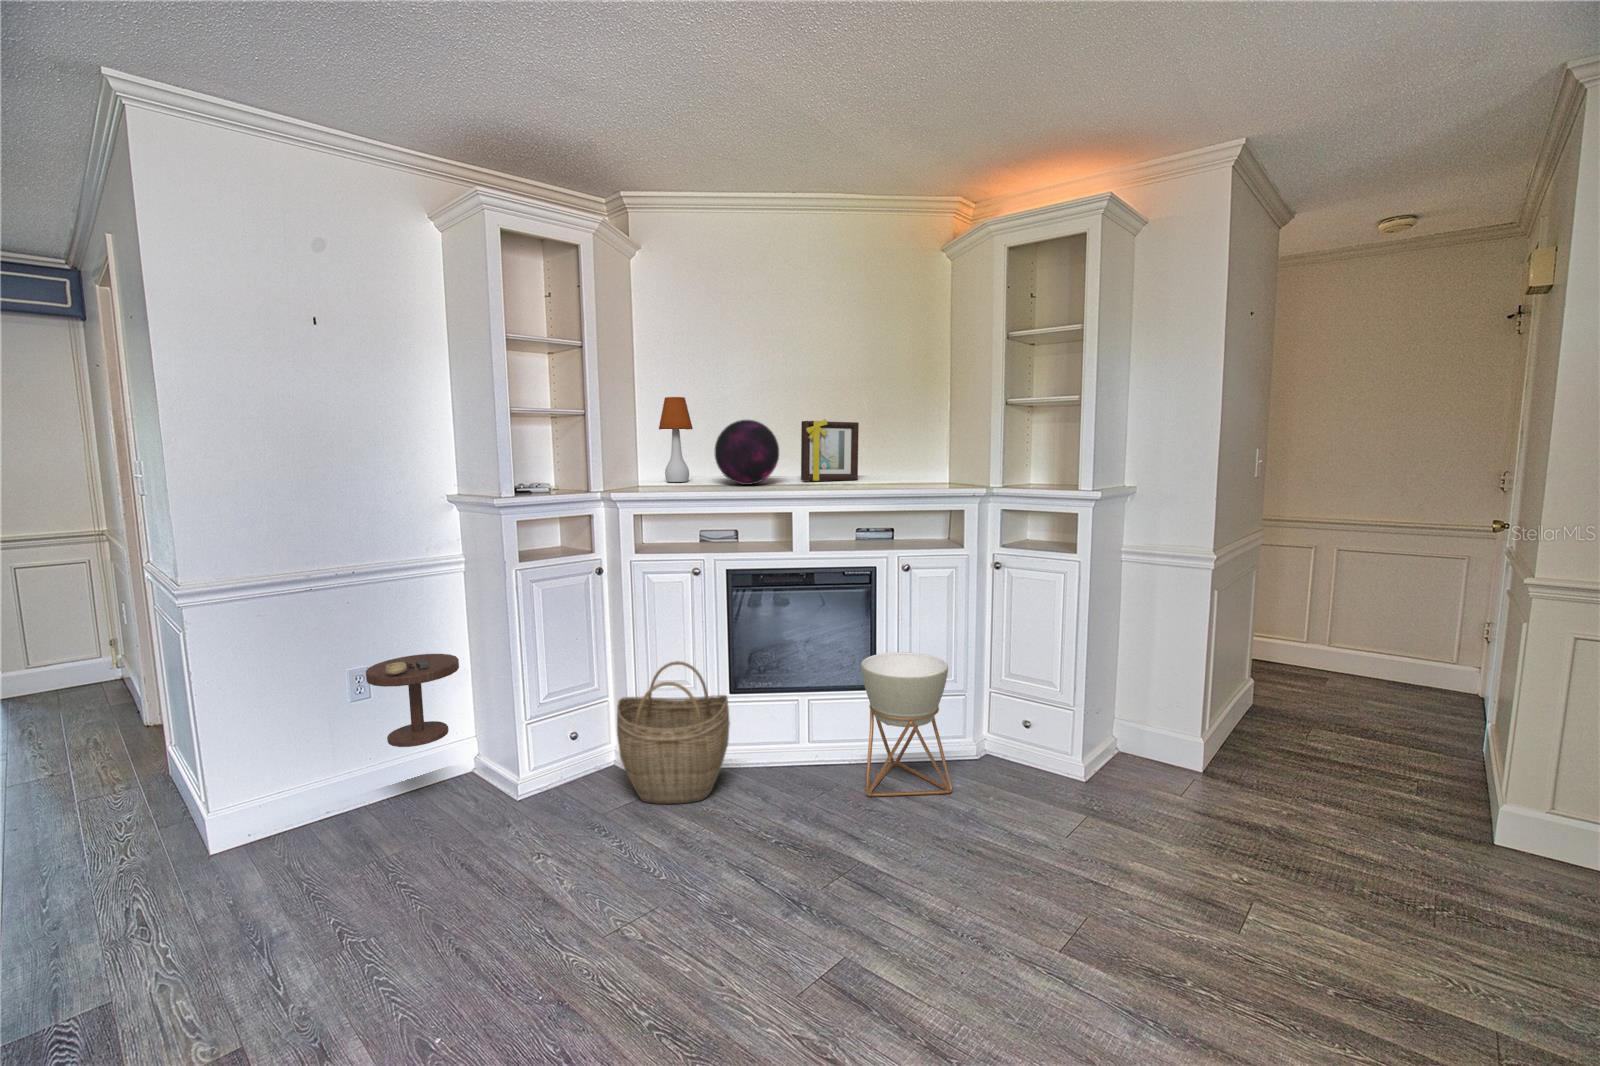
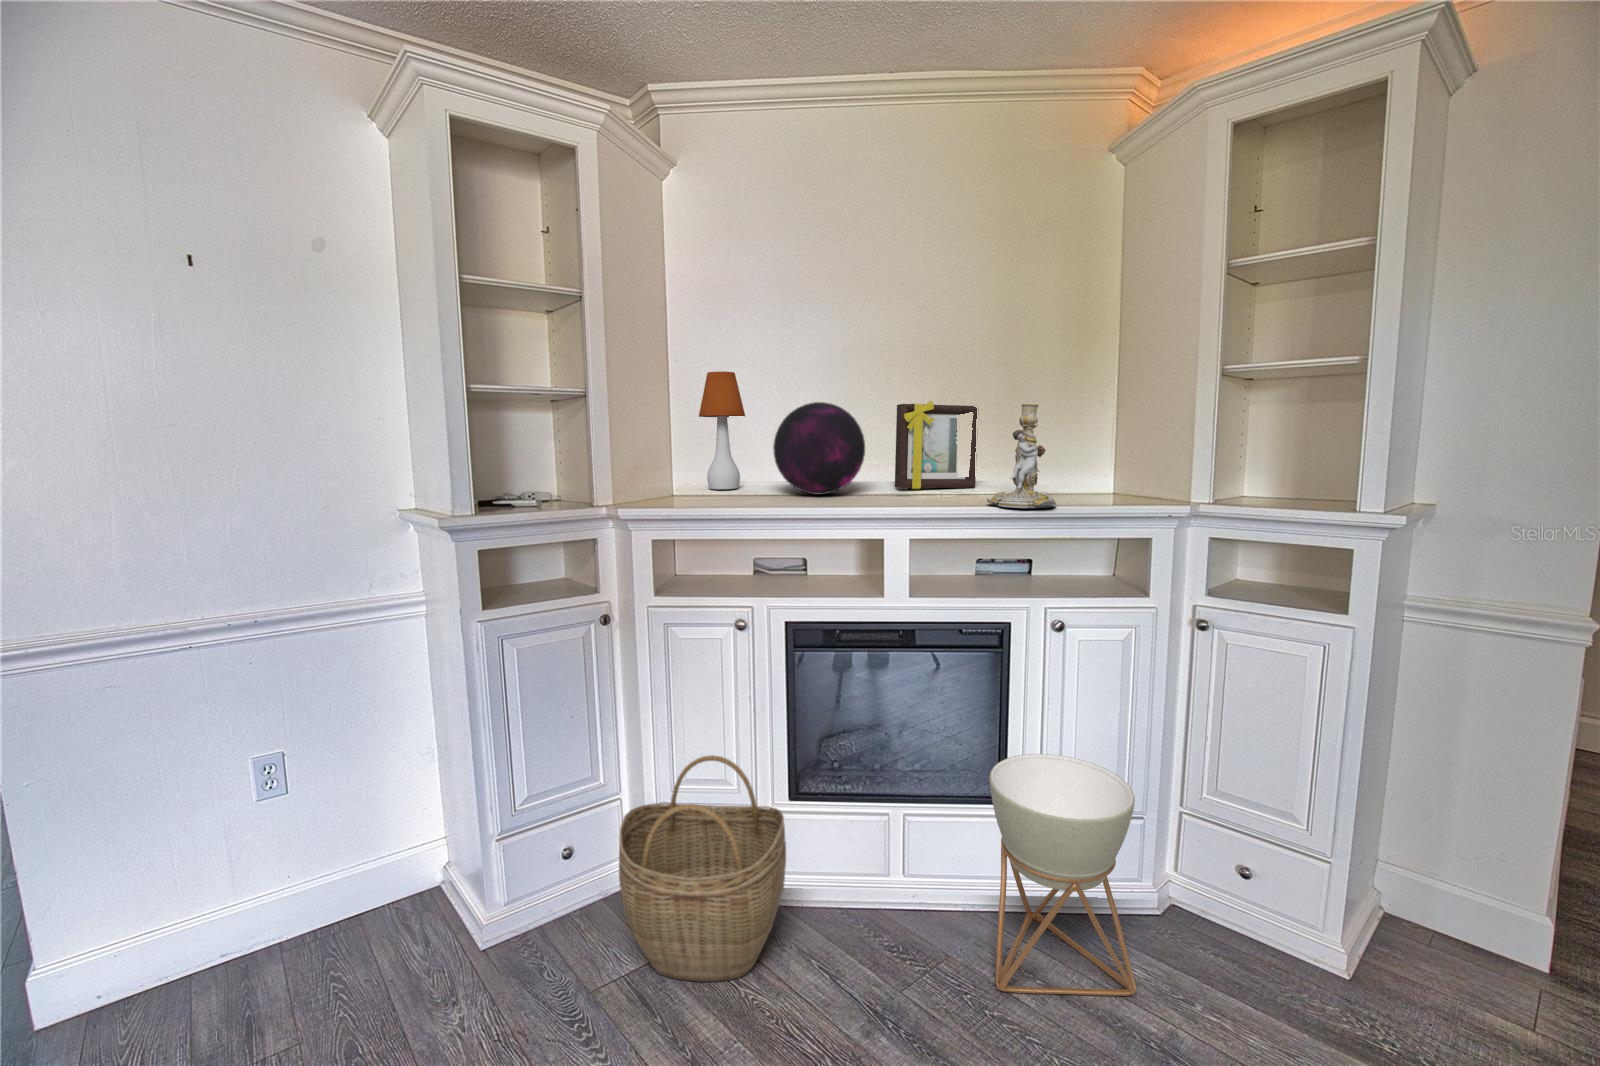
candlestick: none [861,422,905,491] -> present [987,403,1056,508]
side table: present [366,654,459,747] -> none [261,732,404,952]

